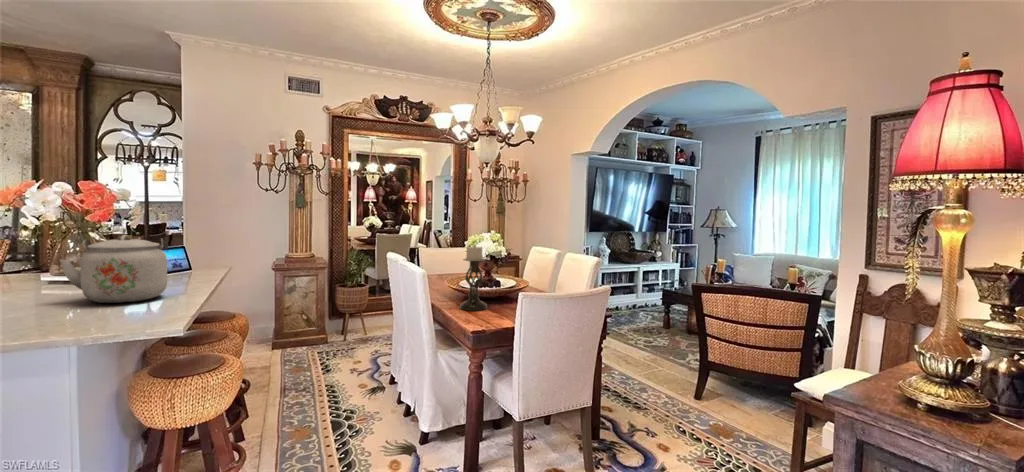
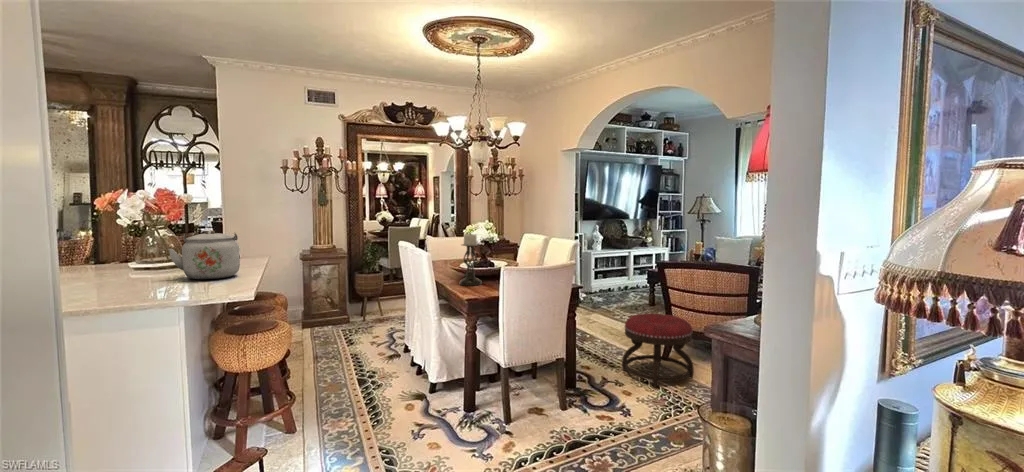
ottoman: none [652,345,741,439] -> present [622,313,694,386]

